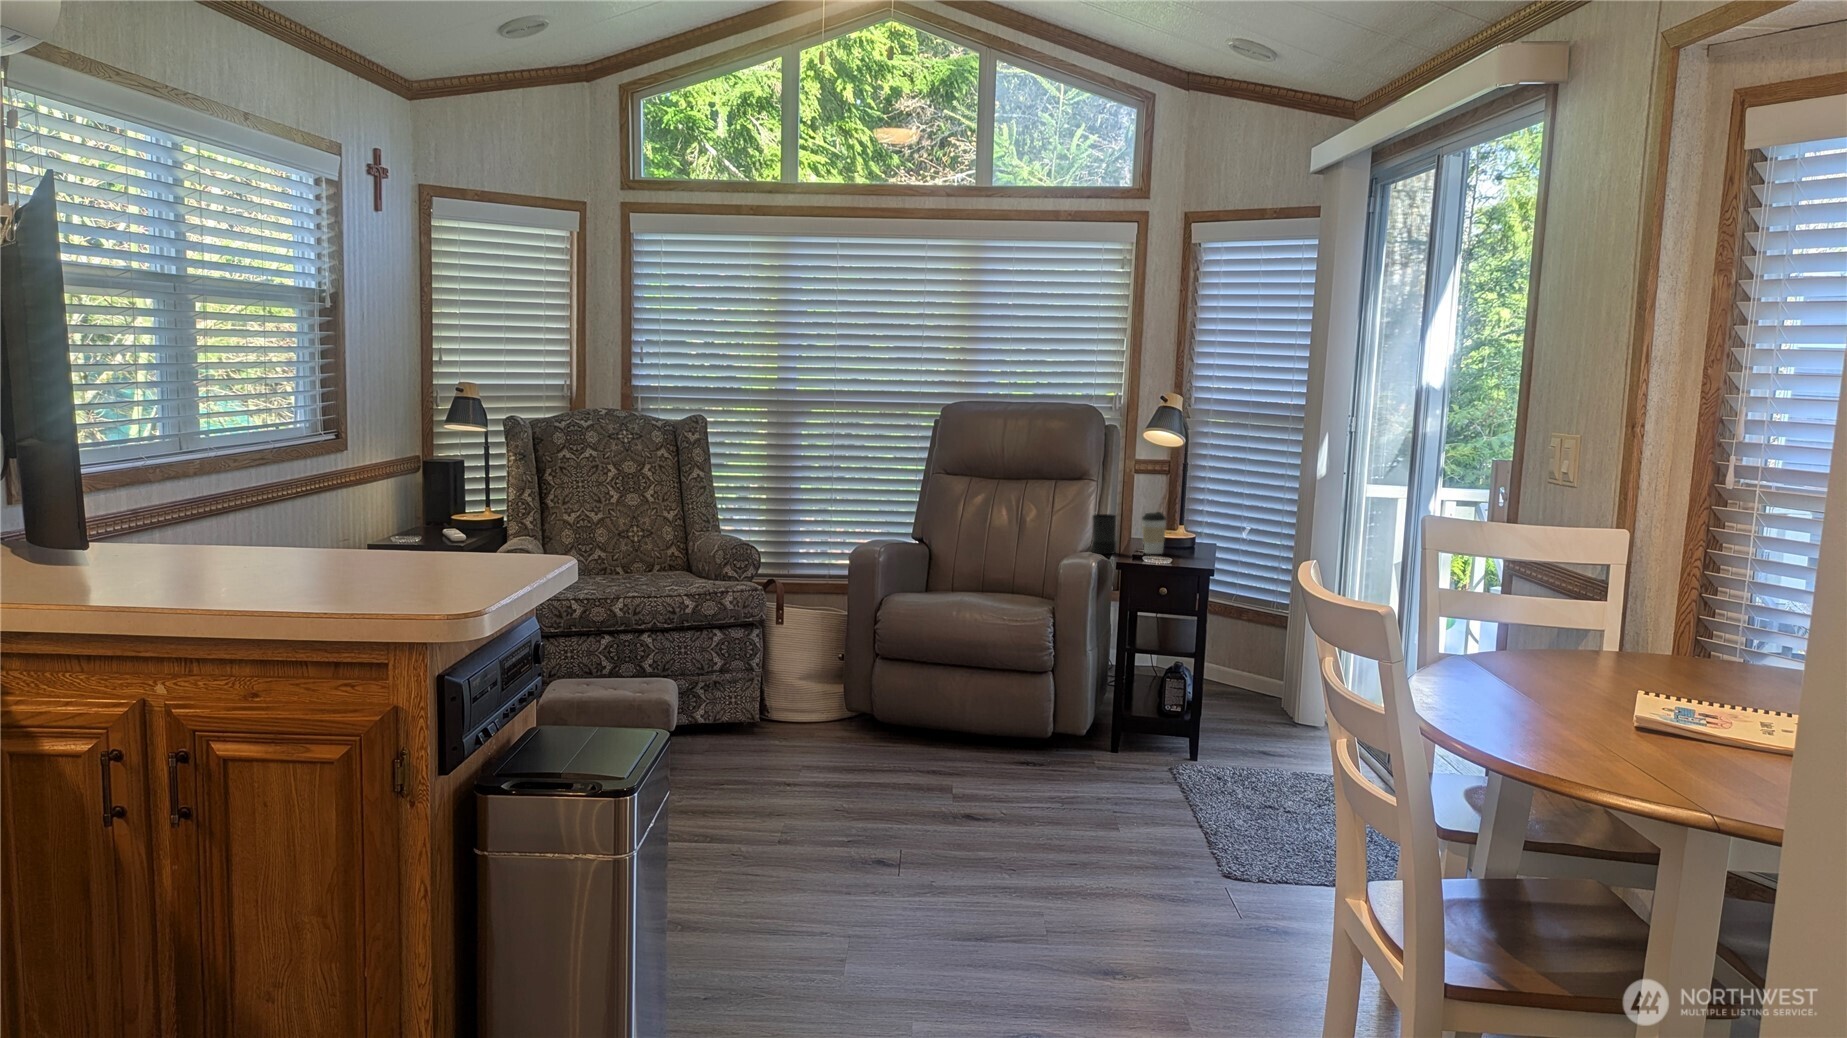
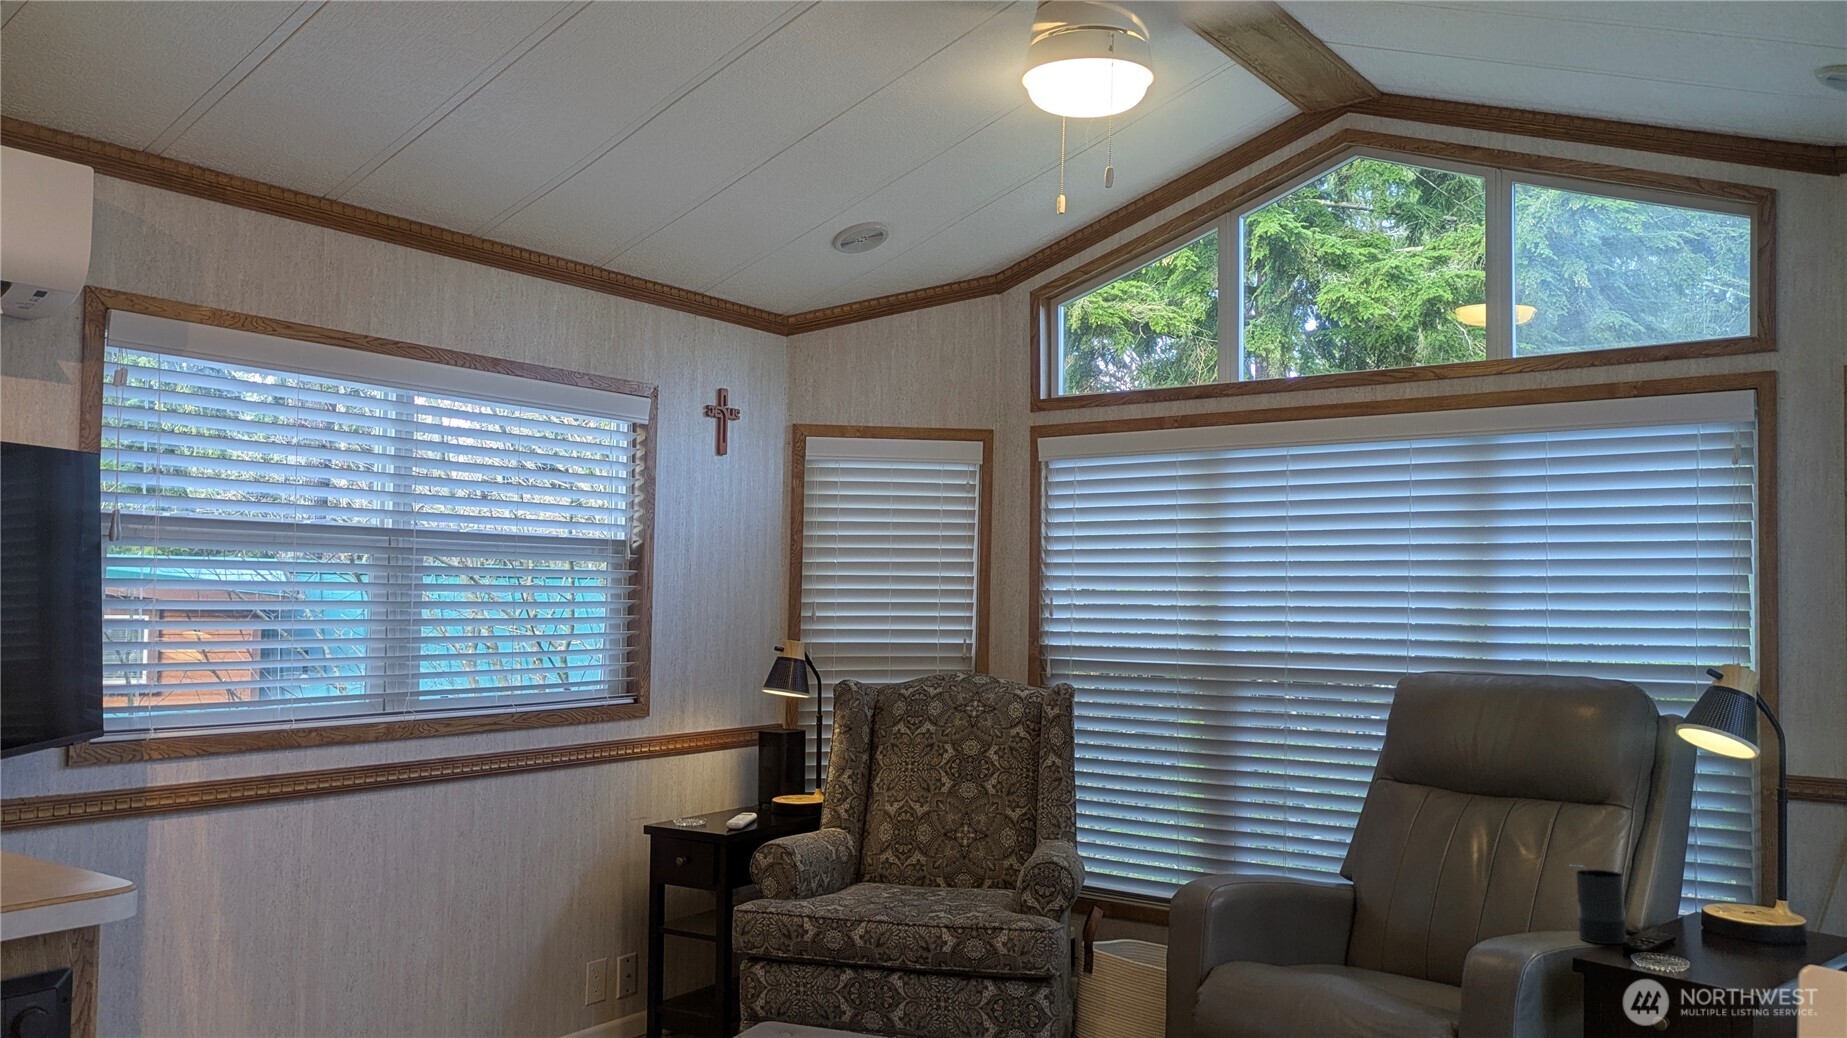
coffee cup: present [1142,512,1166,554] -> none [1680,876,1731,956]

